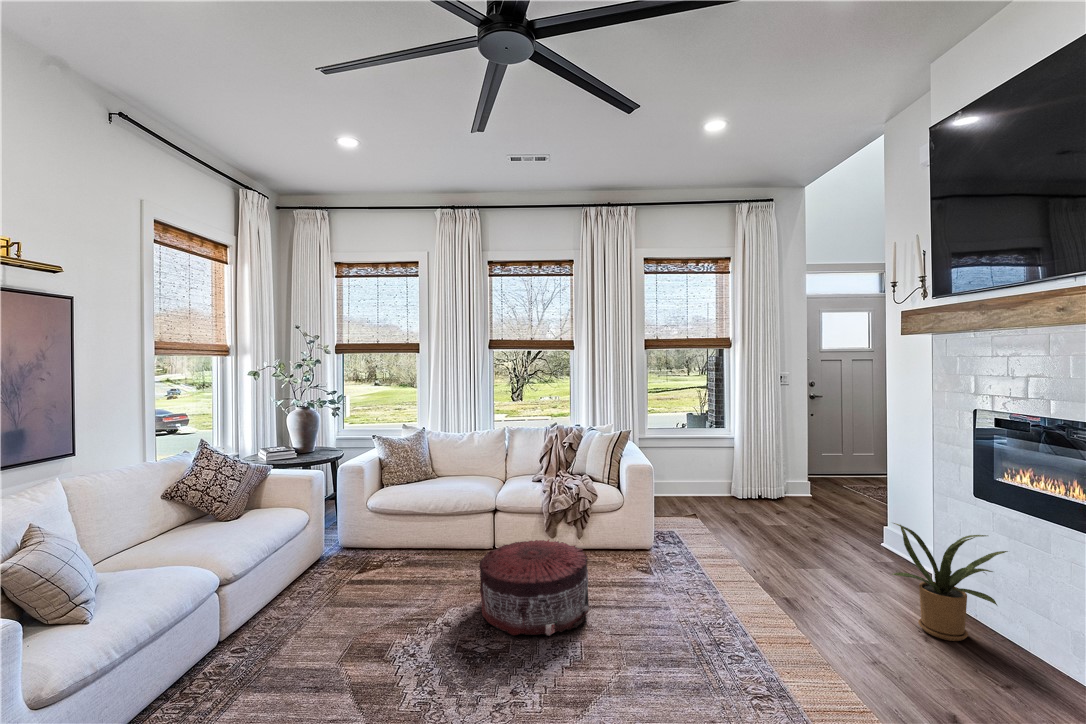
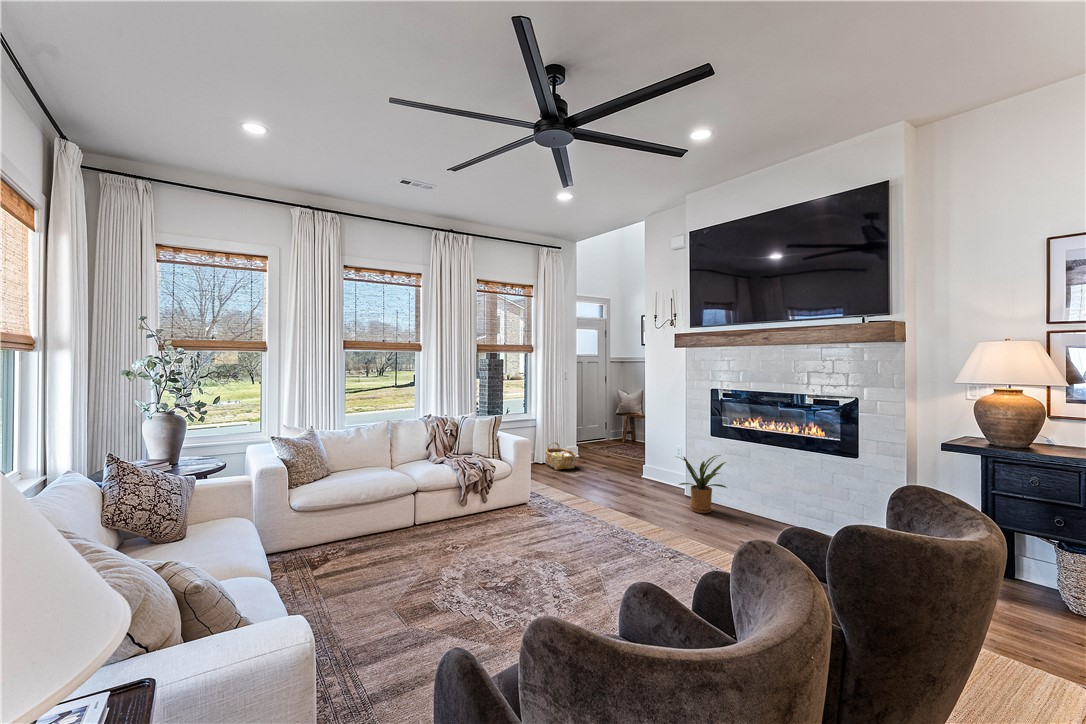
woven basket: none [738,472,781,512] -> present [545,442,576,470]
pouf: present [479,540,589,636] -> none [455,501,544,569]

